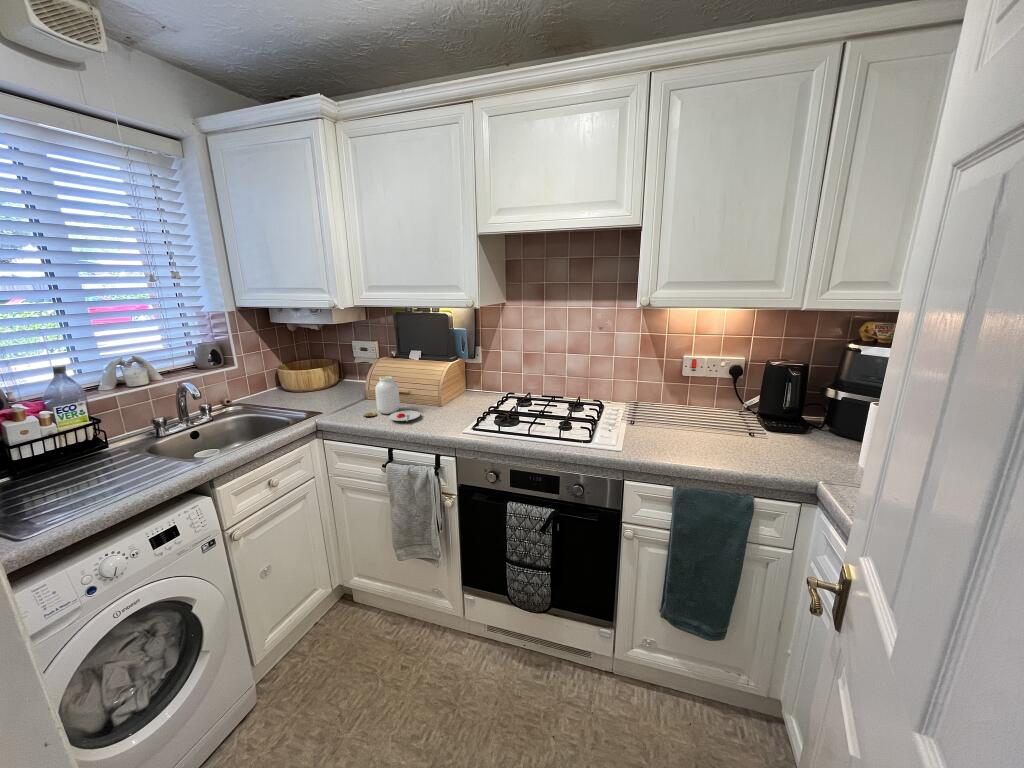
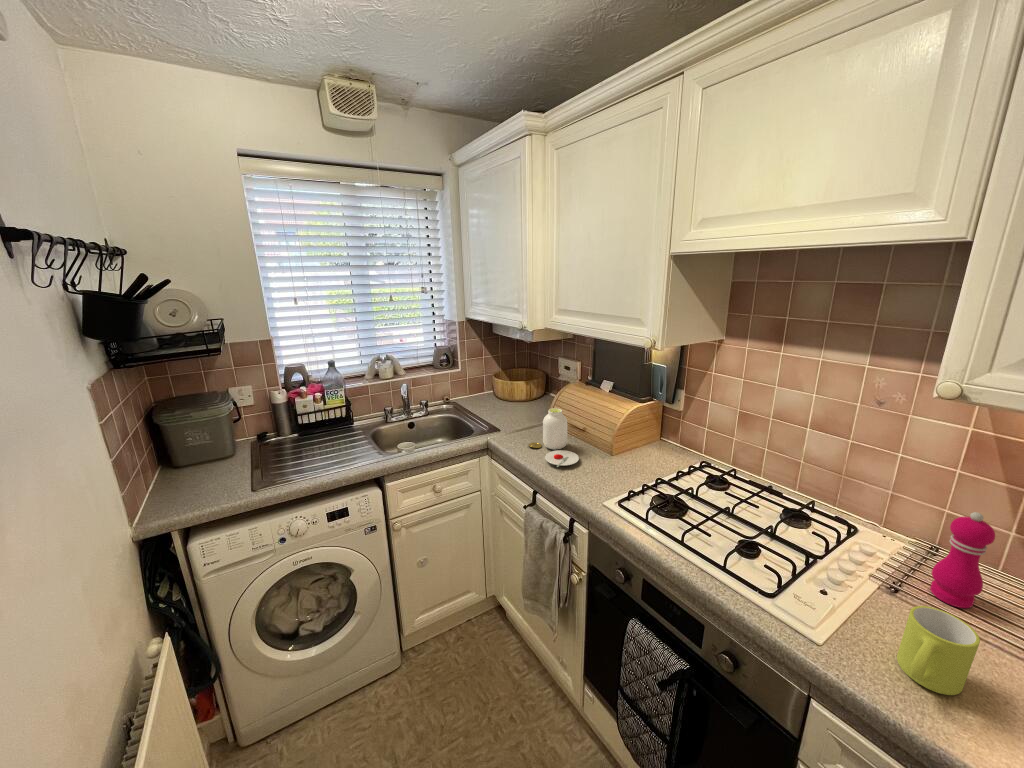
pepper mill: none [644,369,664,421] -> present [930,512,995,608]
mug: none [649,412,677,449] -> present [897,606,980,695]

